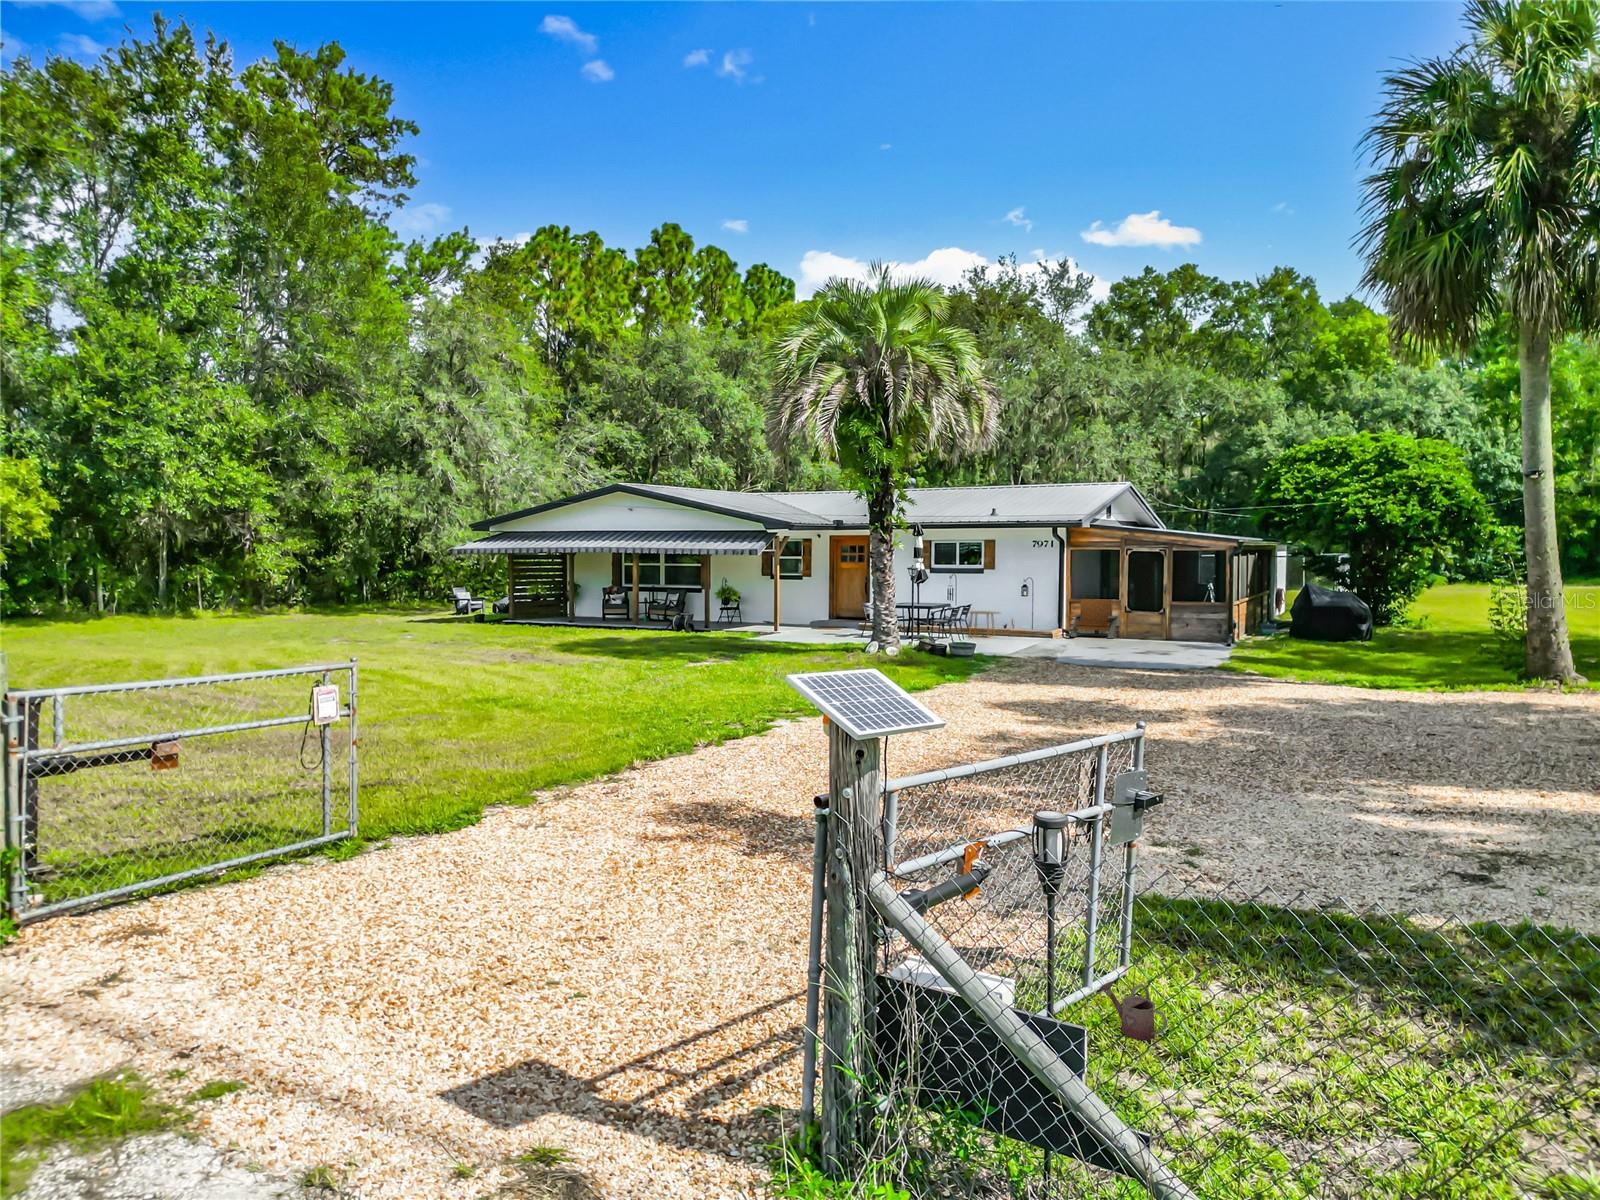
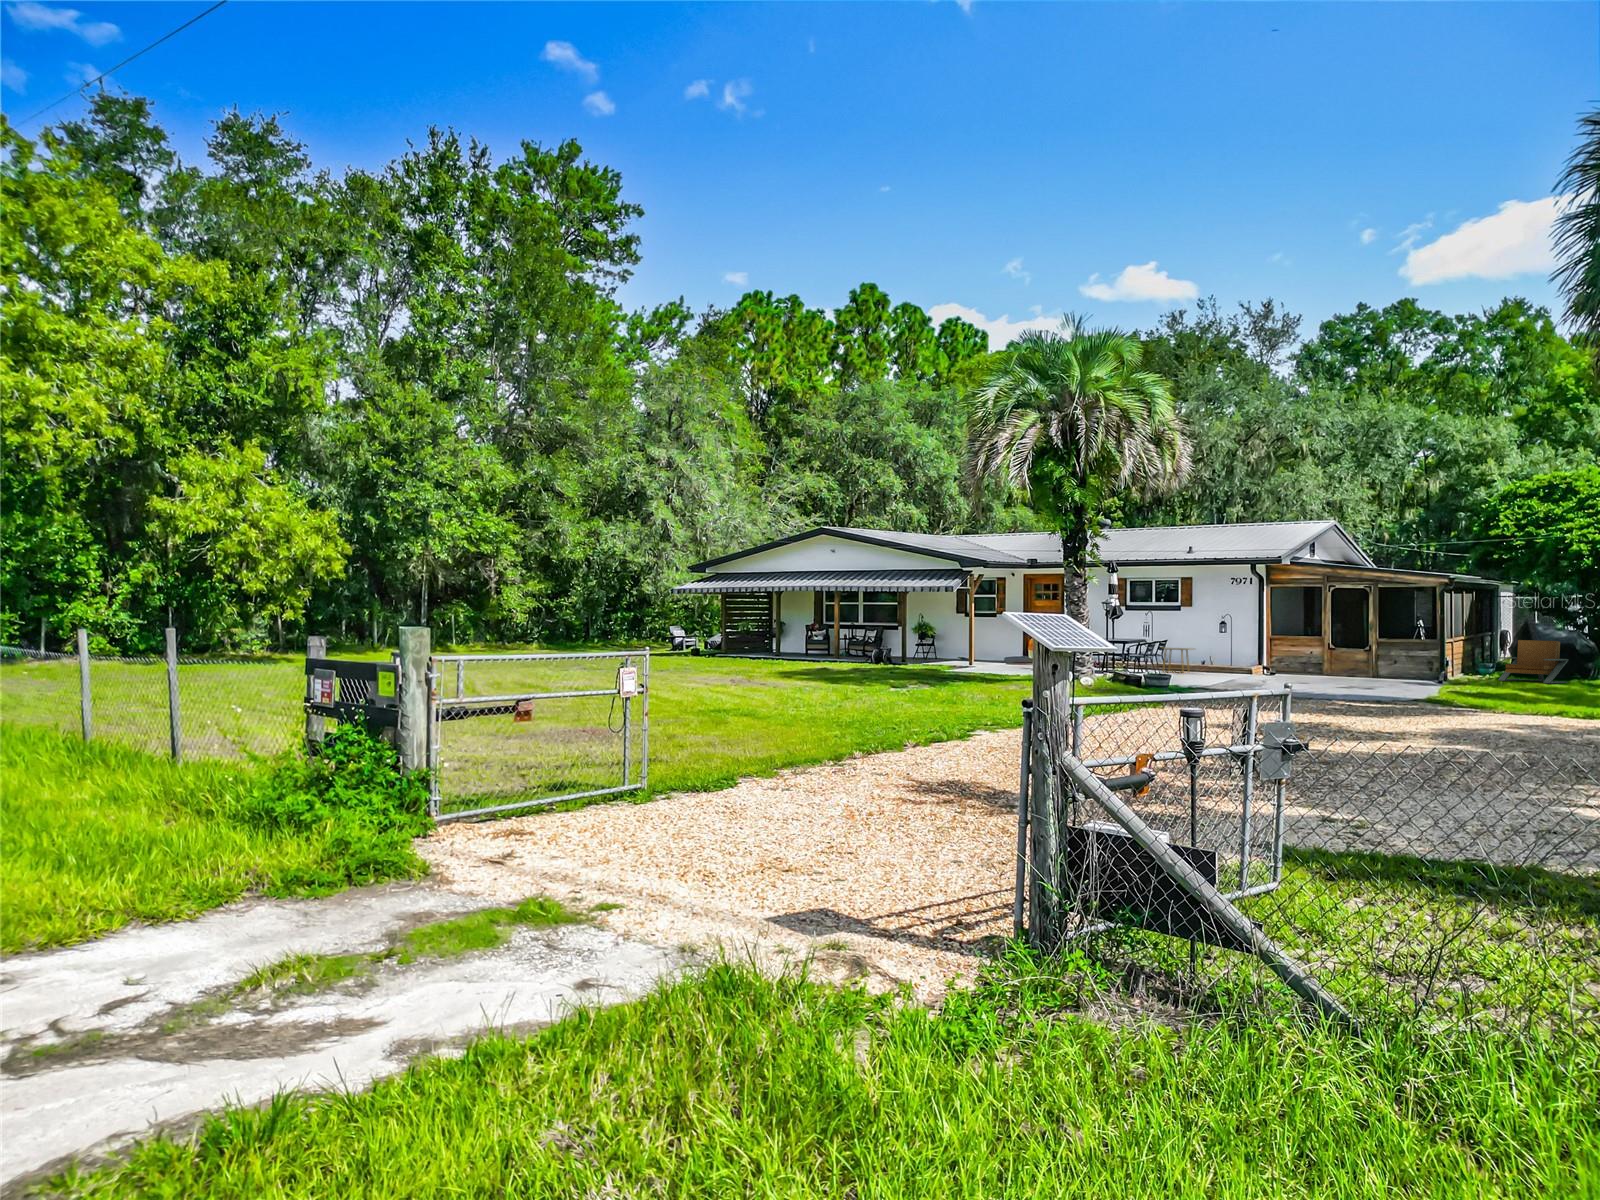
lounge chair: present [1071,599,1118,638] -> present [1499,640,1568,683]
watering can: present [1100,981,1167,1040] -> none [1235,831,1282,867]

